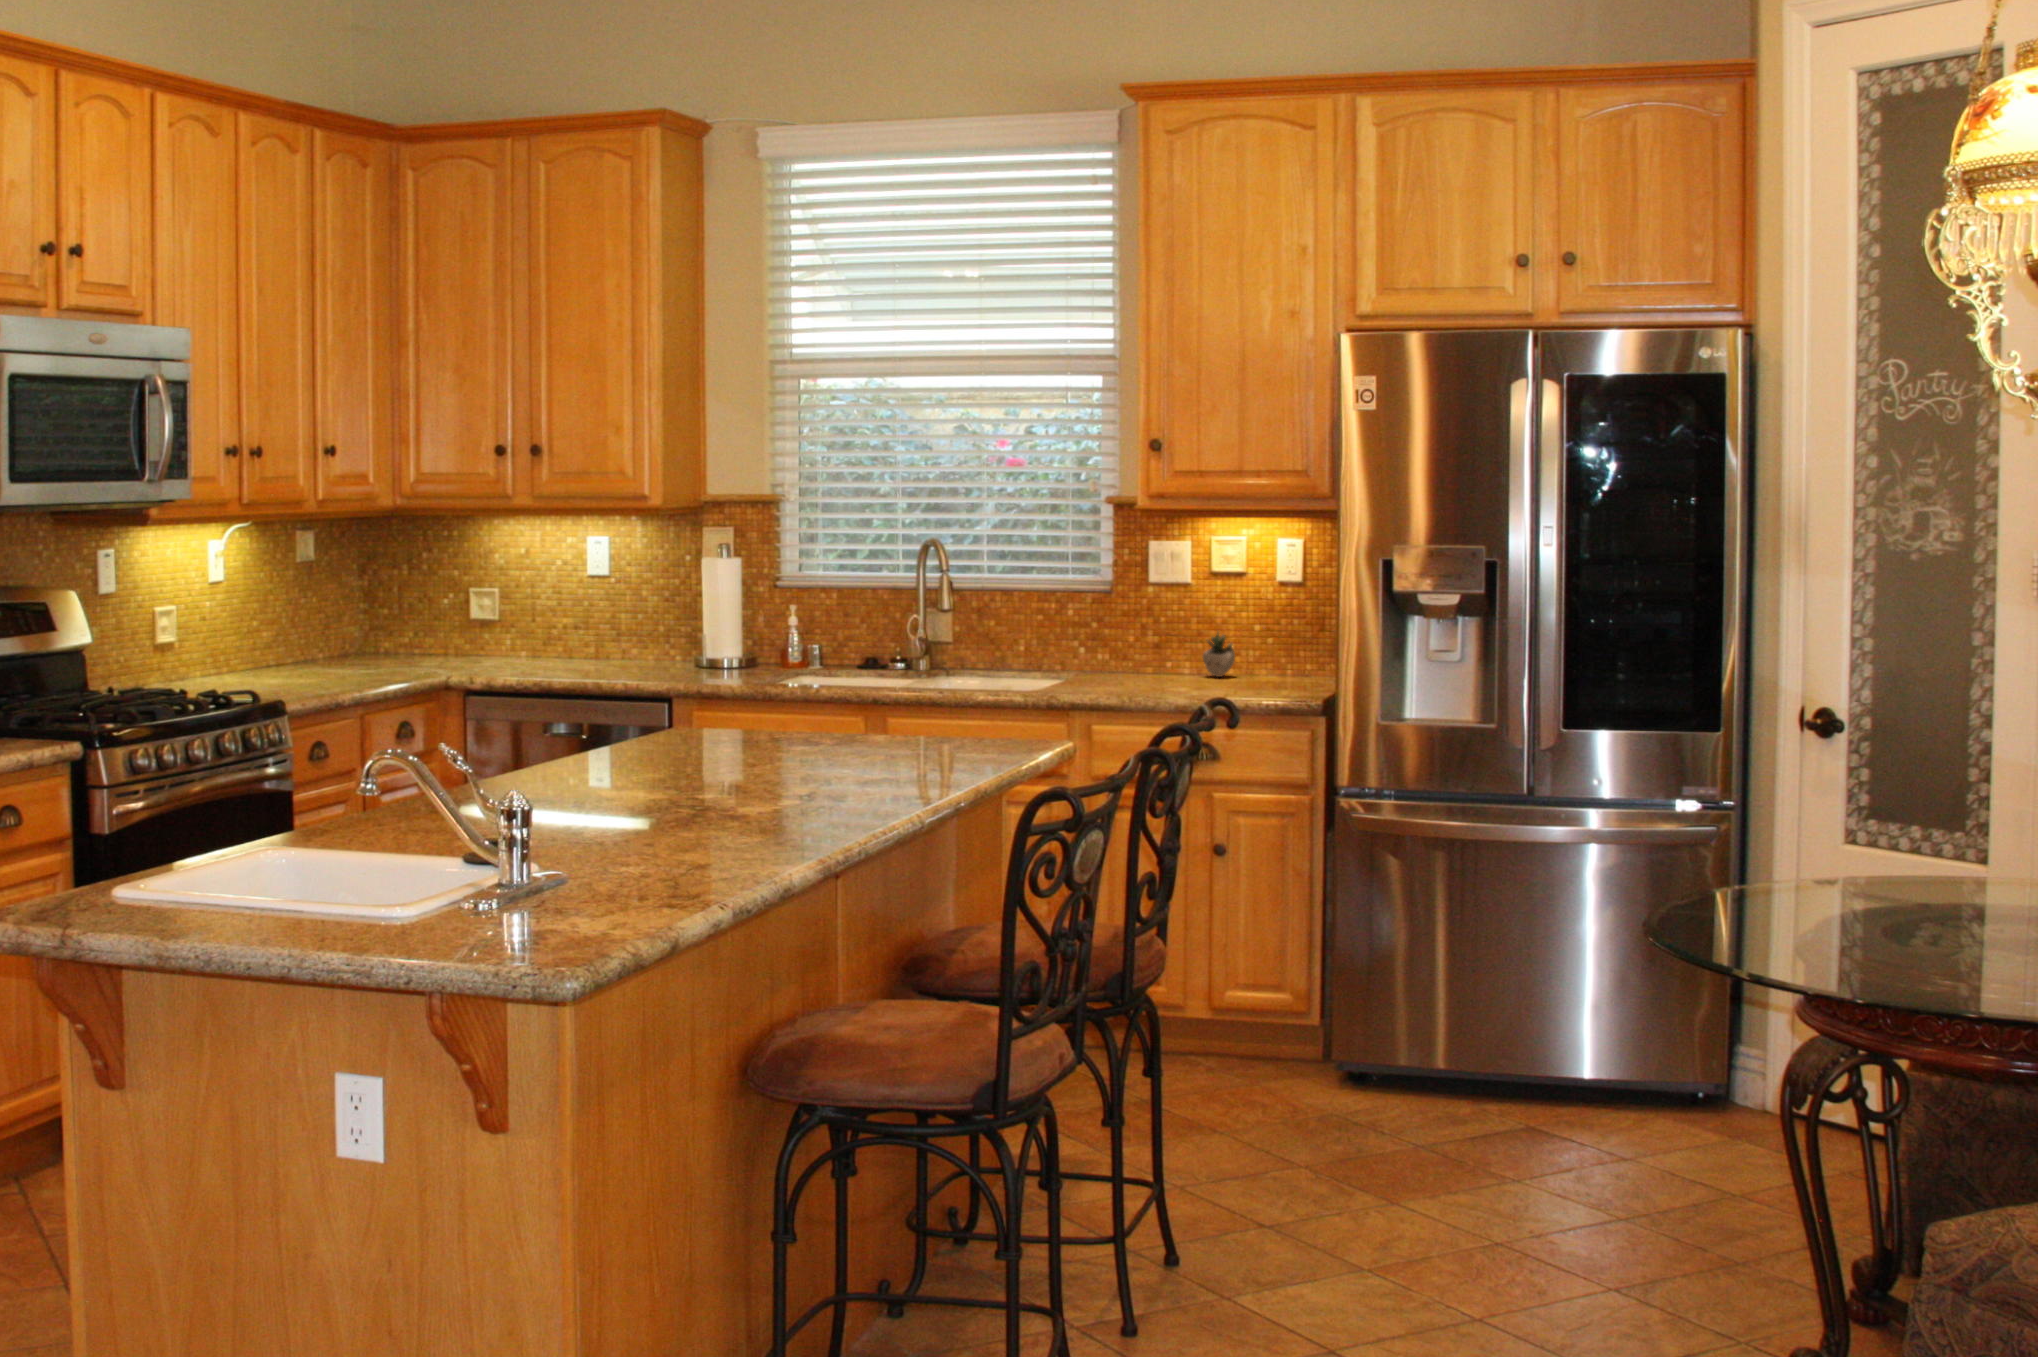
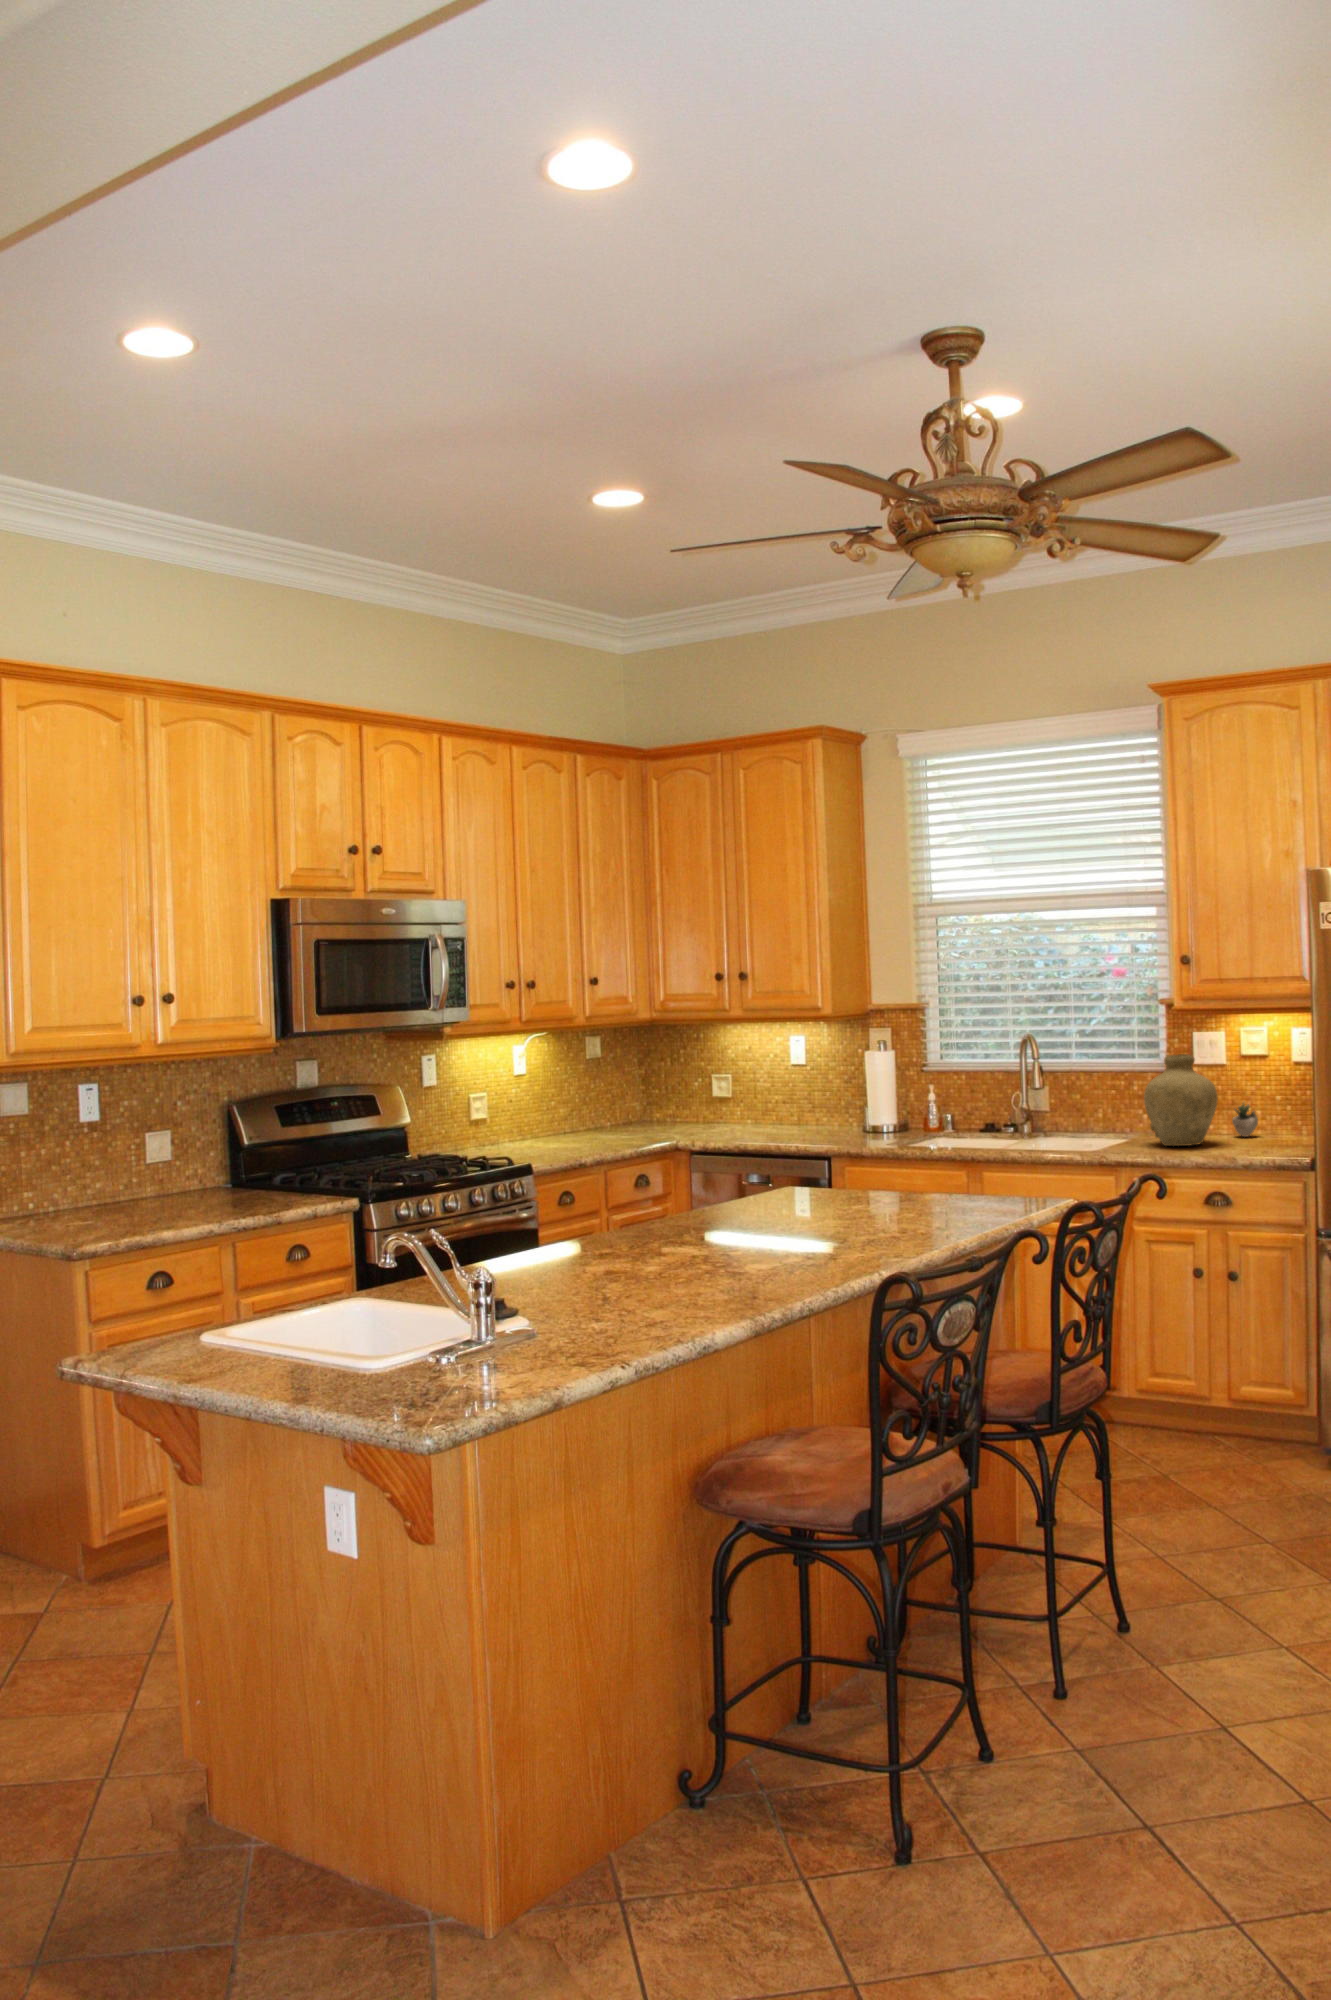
vase: none [1103,567,1198,687] -> present [1144,1054,1218,1146]

